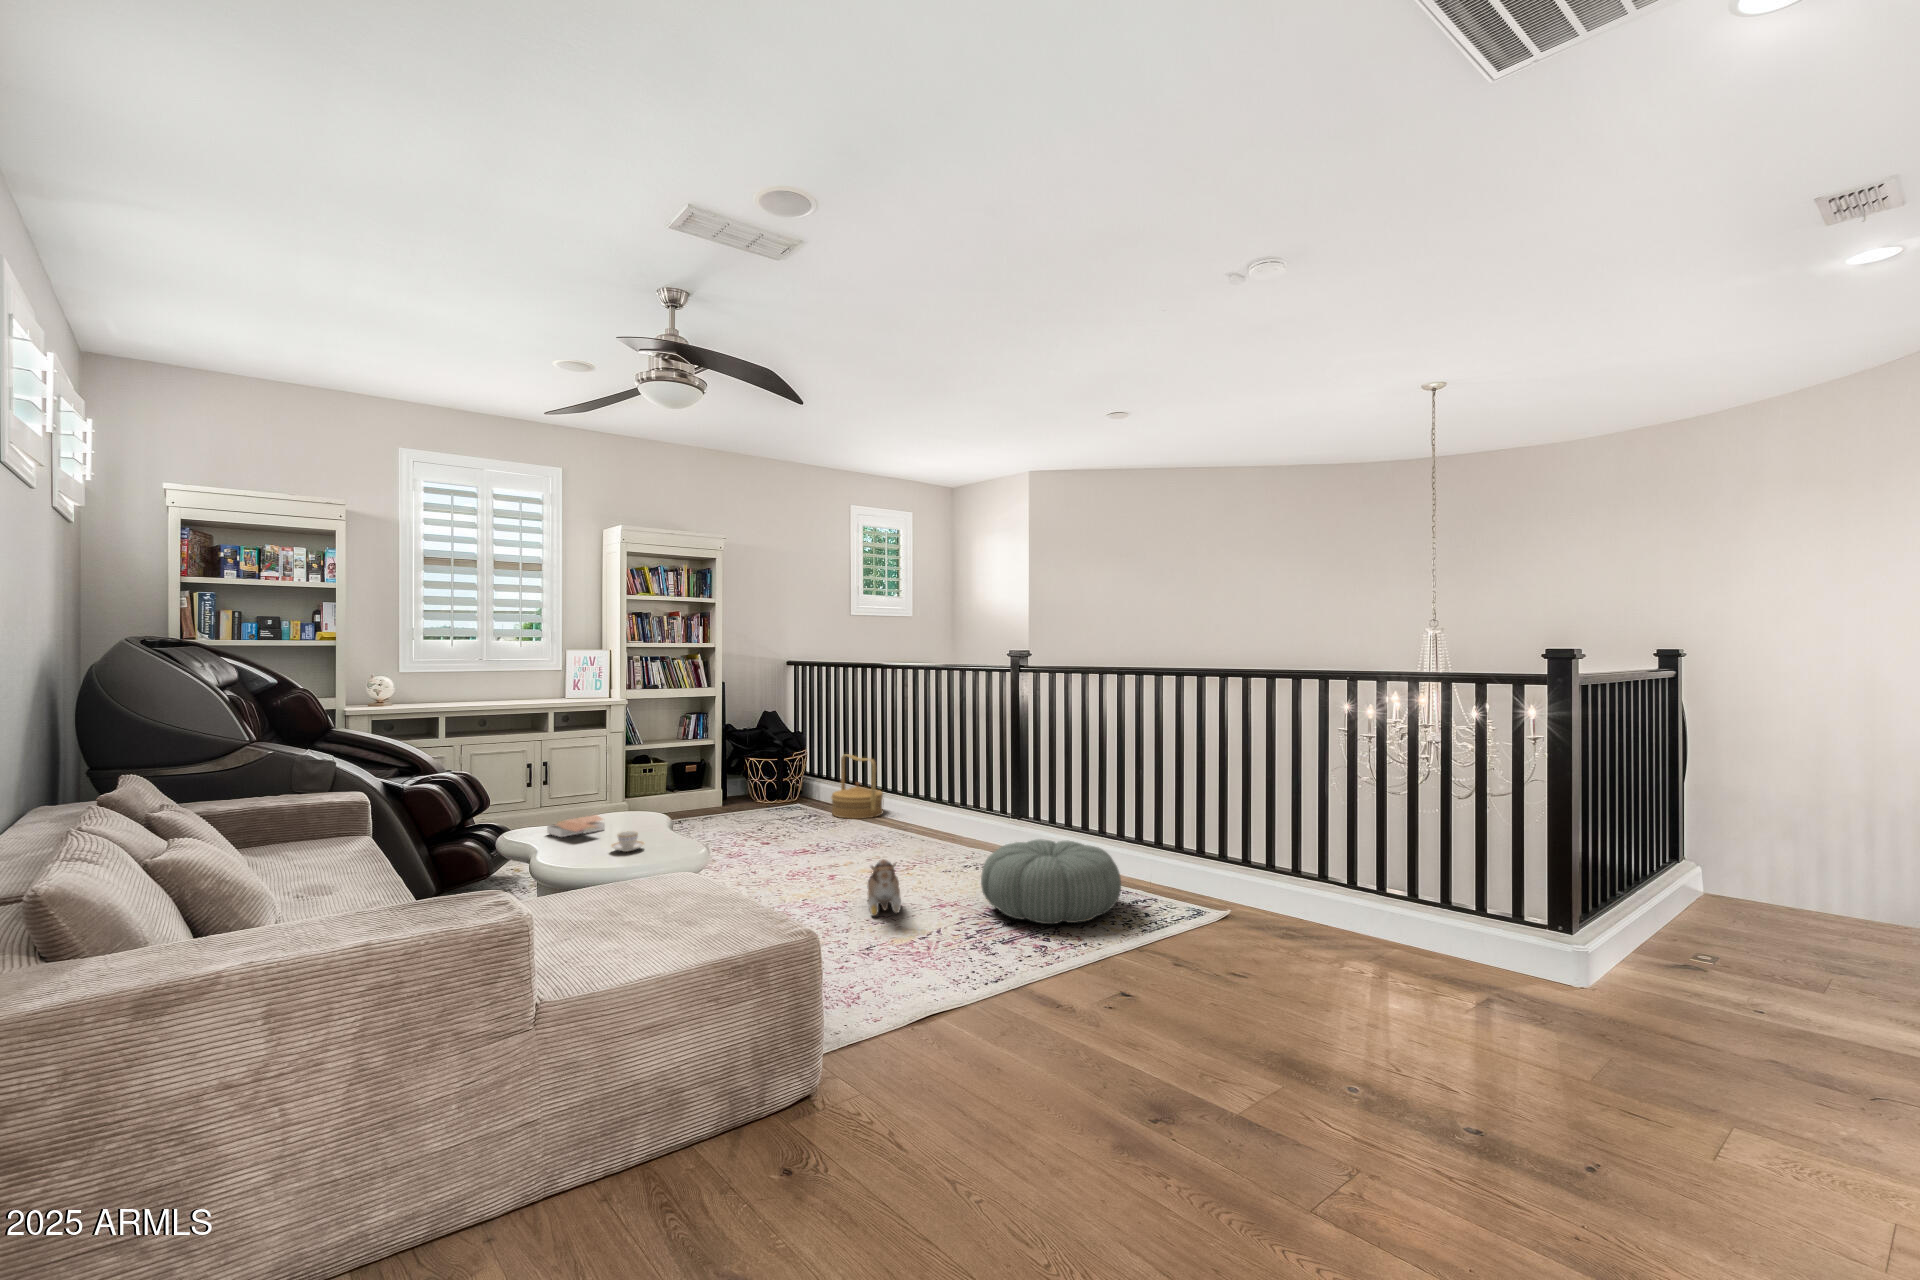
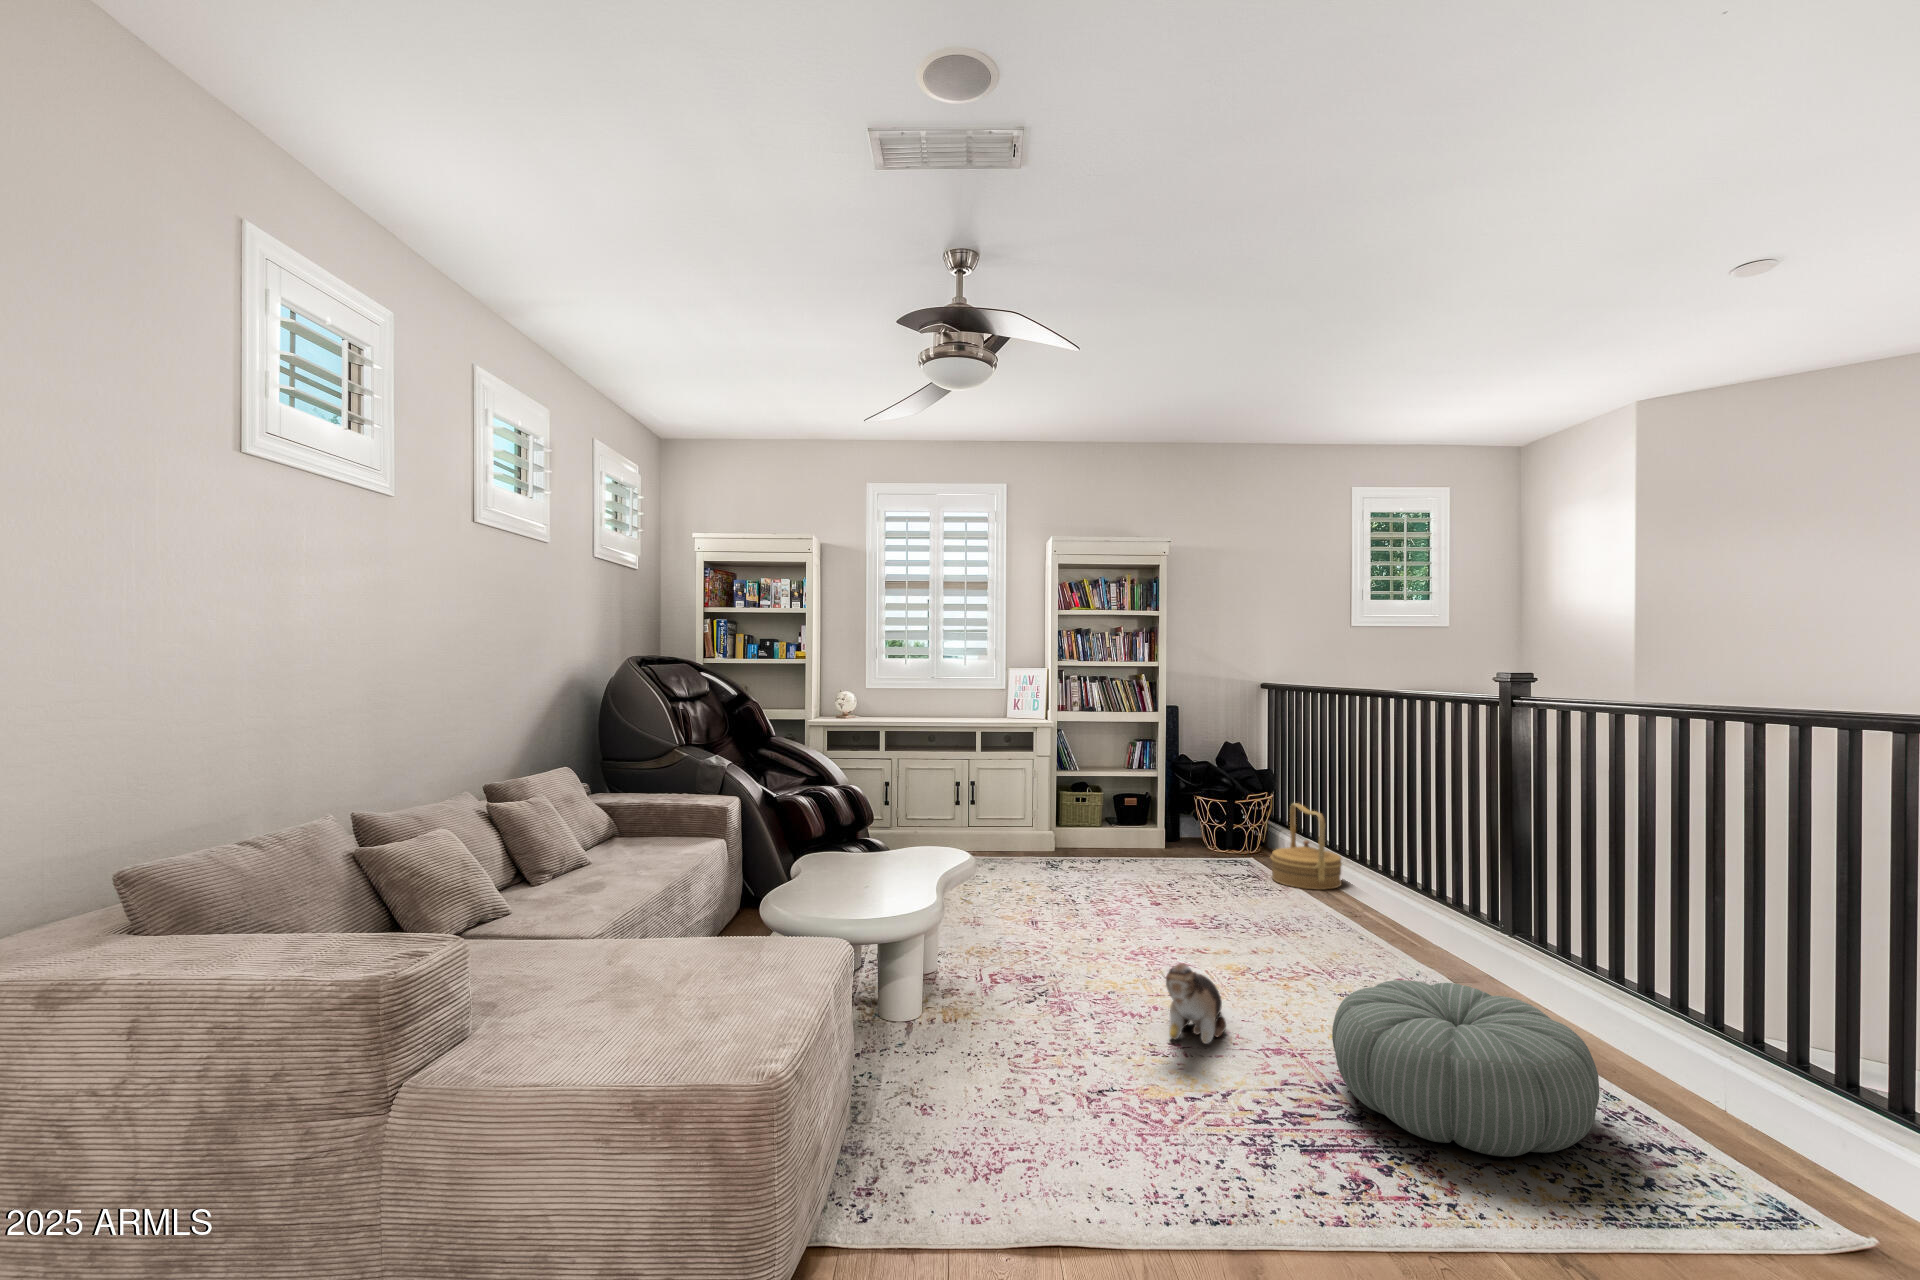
book: present [547,815,605,837] -> none [847,845,898,865]
teacup: present [611,831,644,852] -> none [855,871,891,895]

